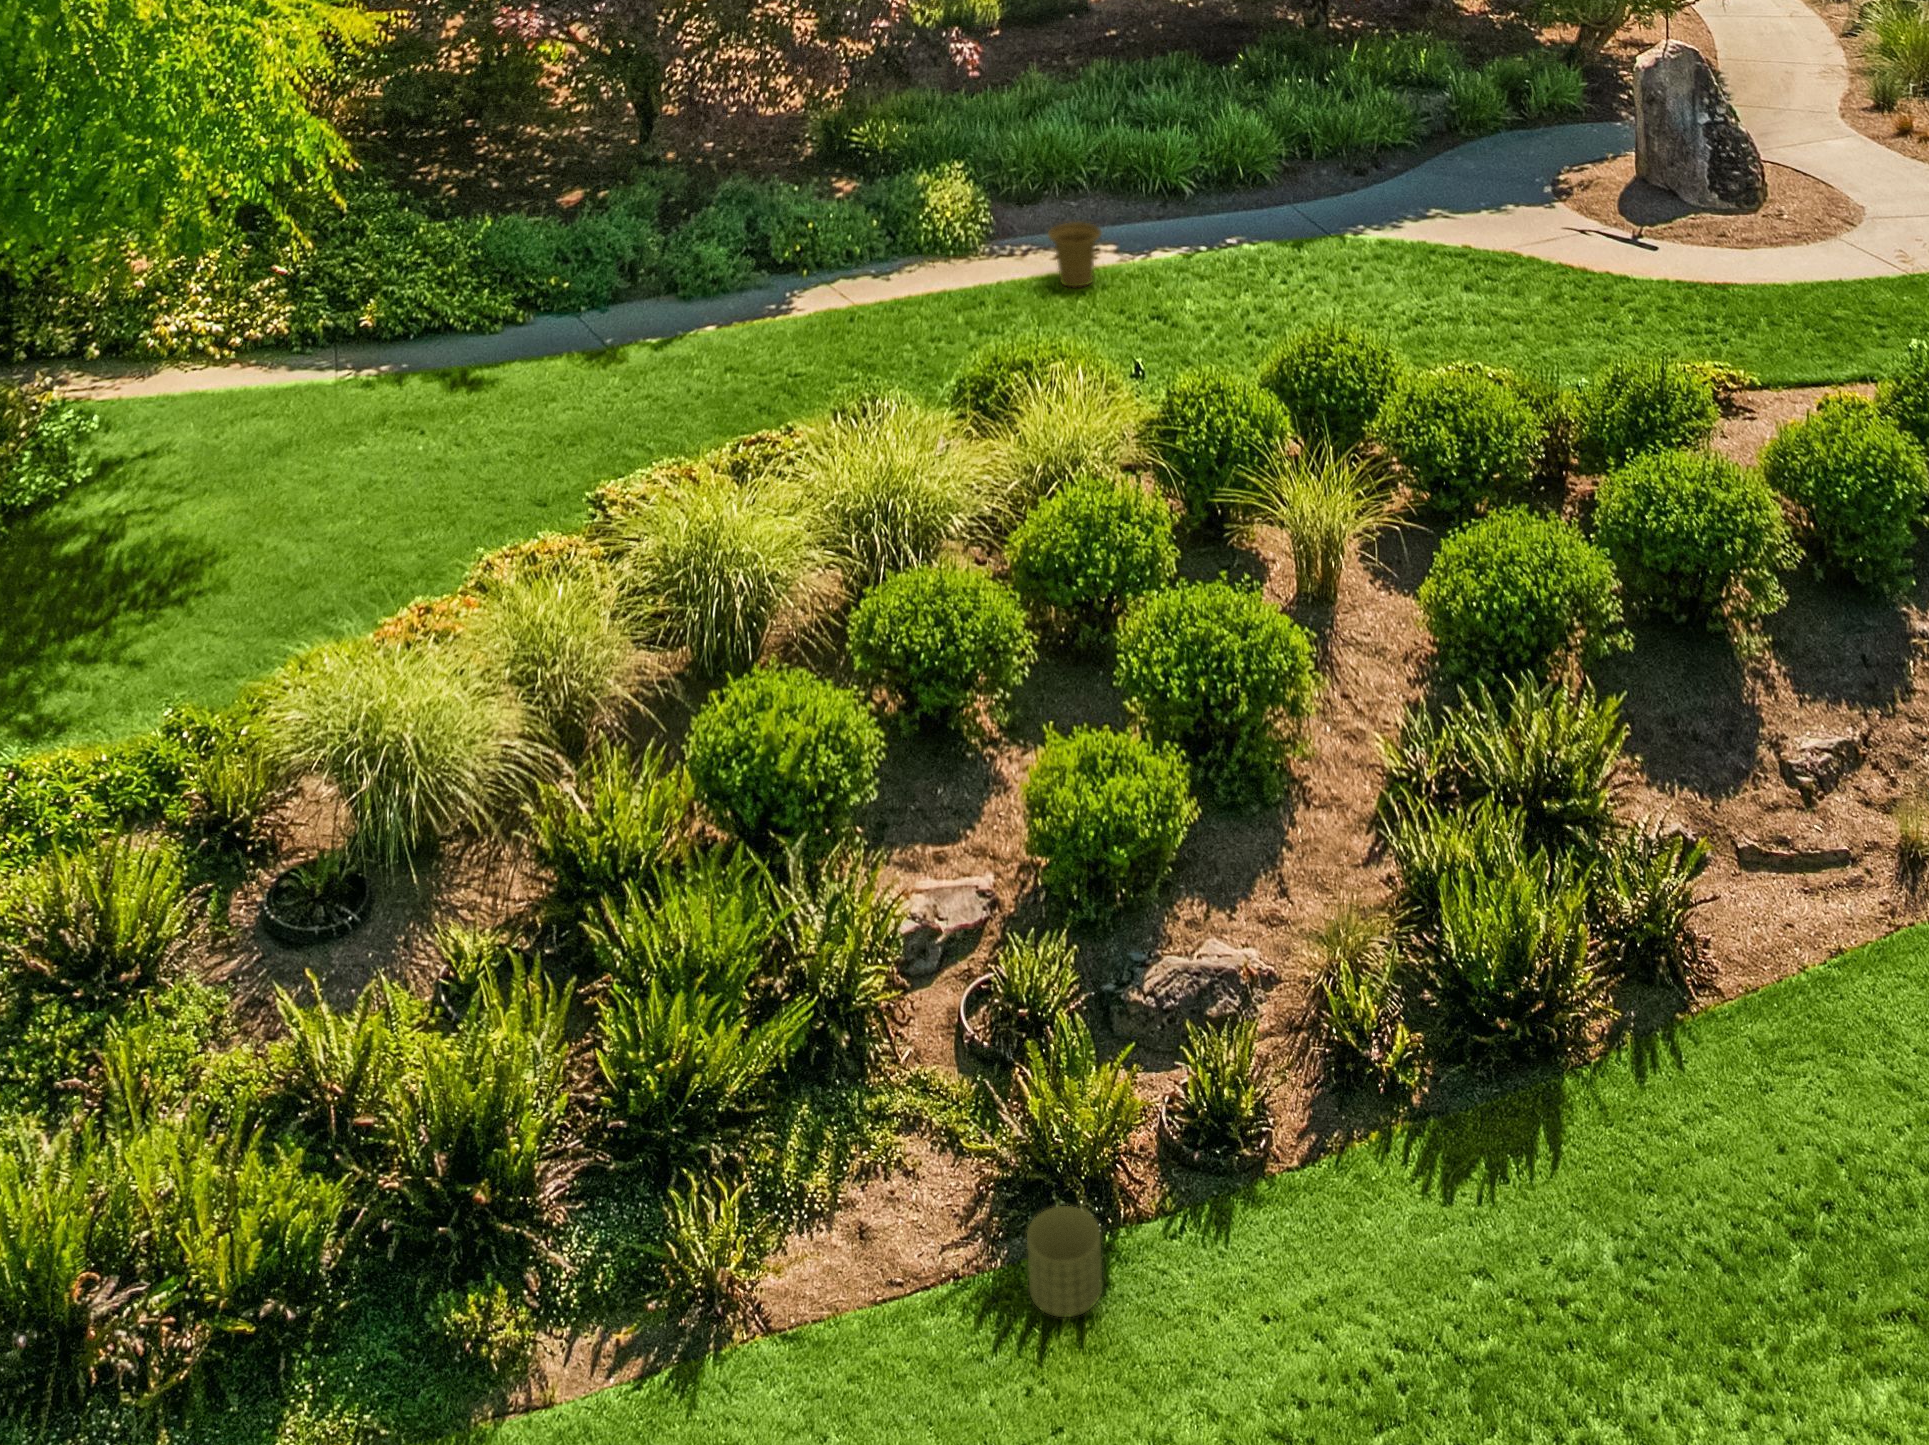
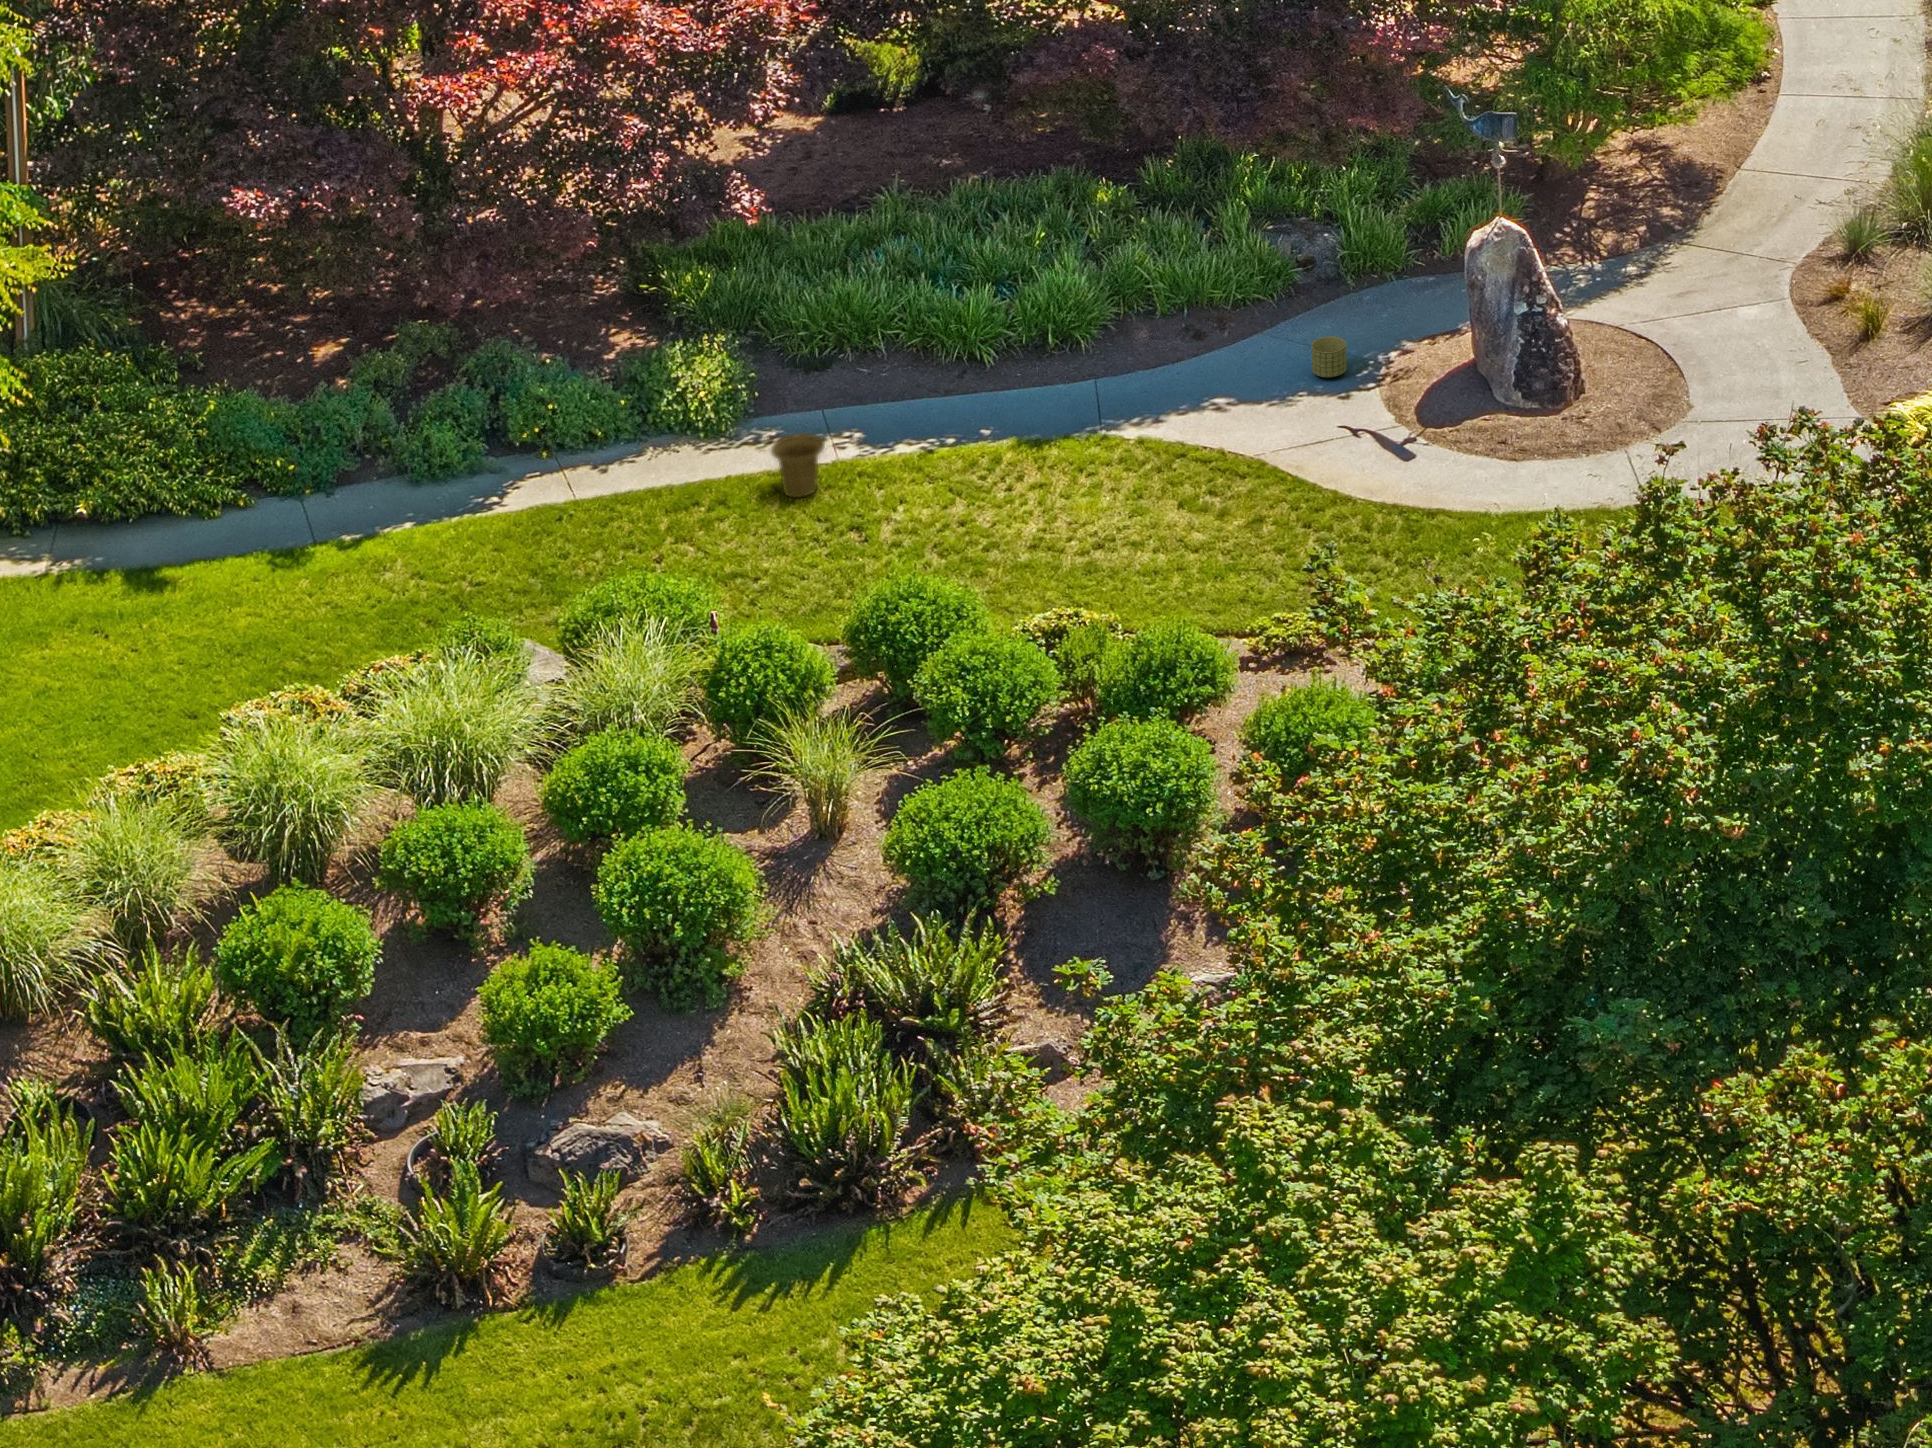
planter: present [1027,1206,1102,1317] -> present [1311,337,1347,378]

